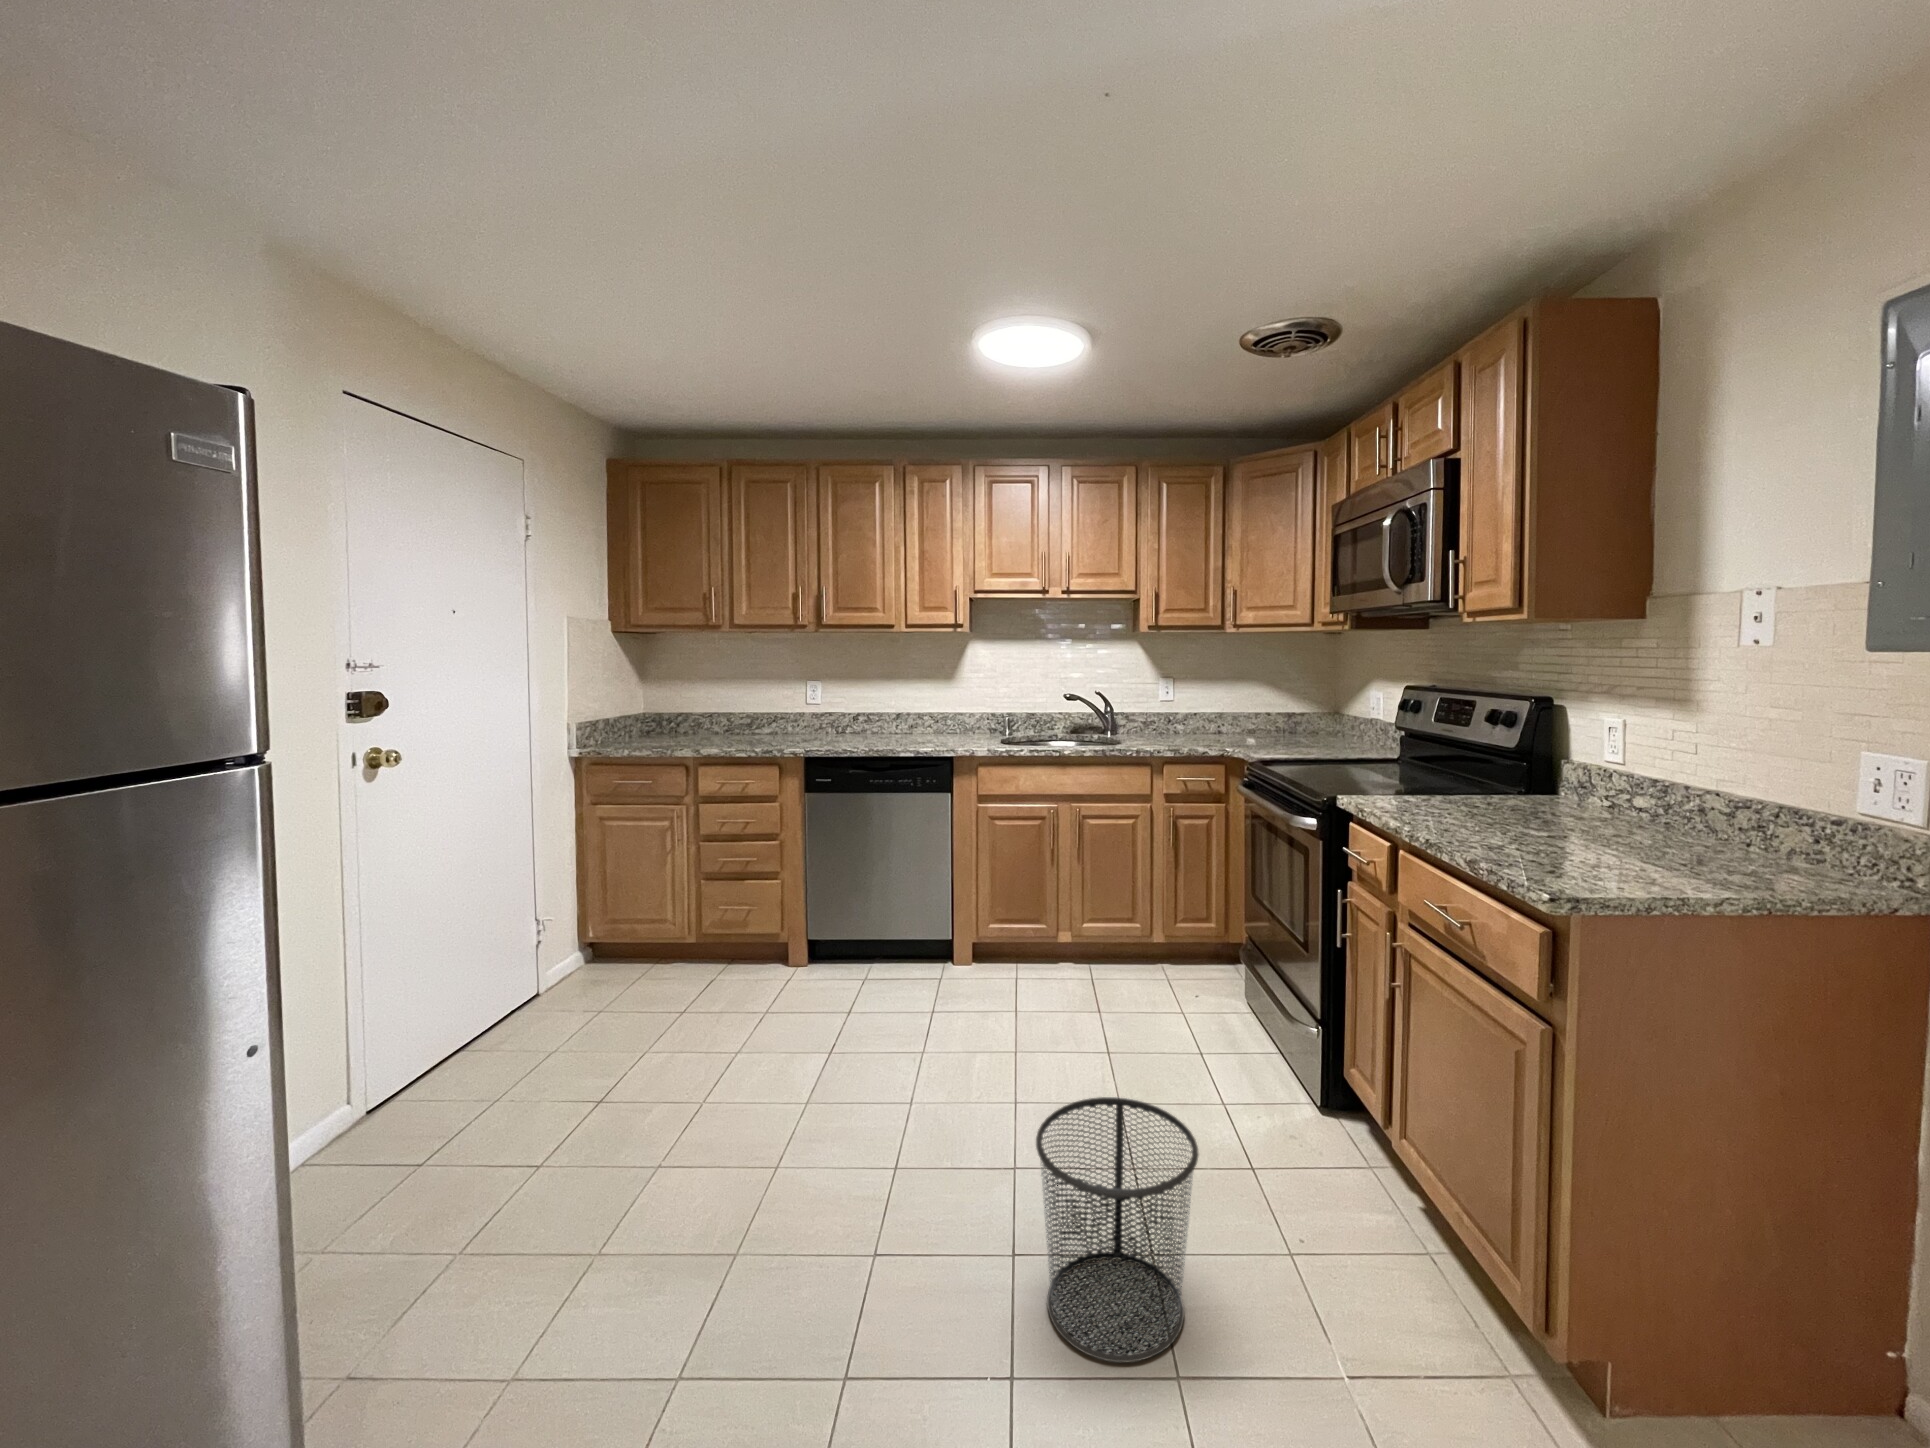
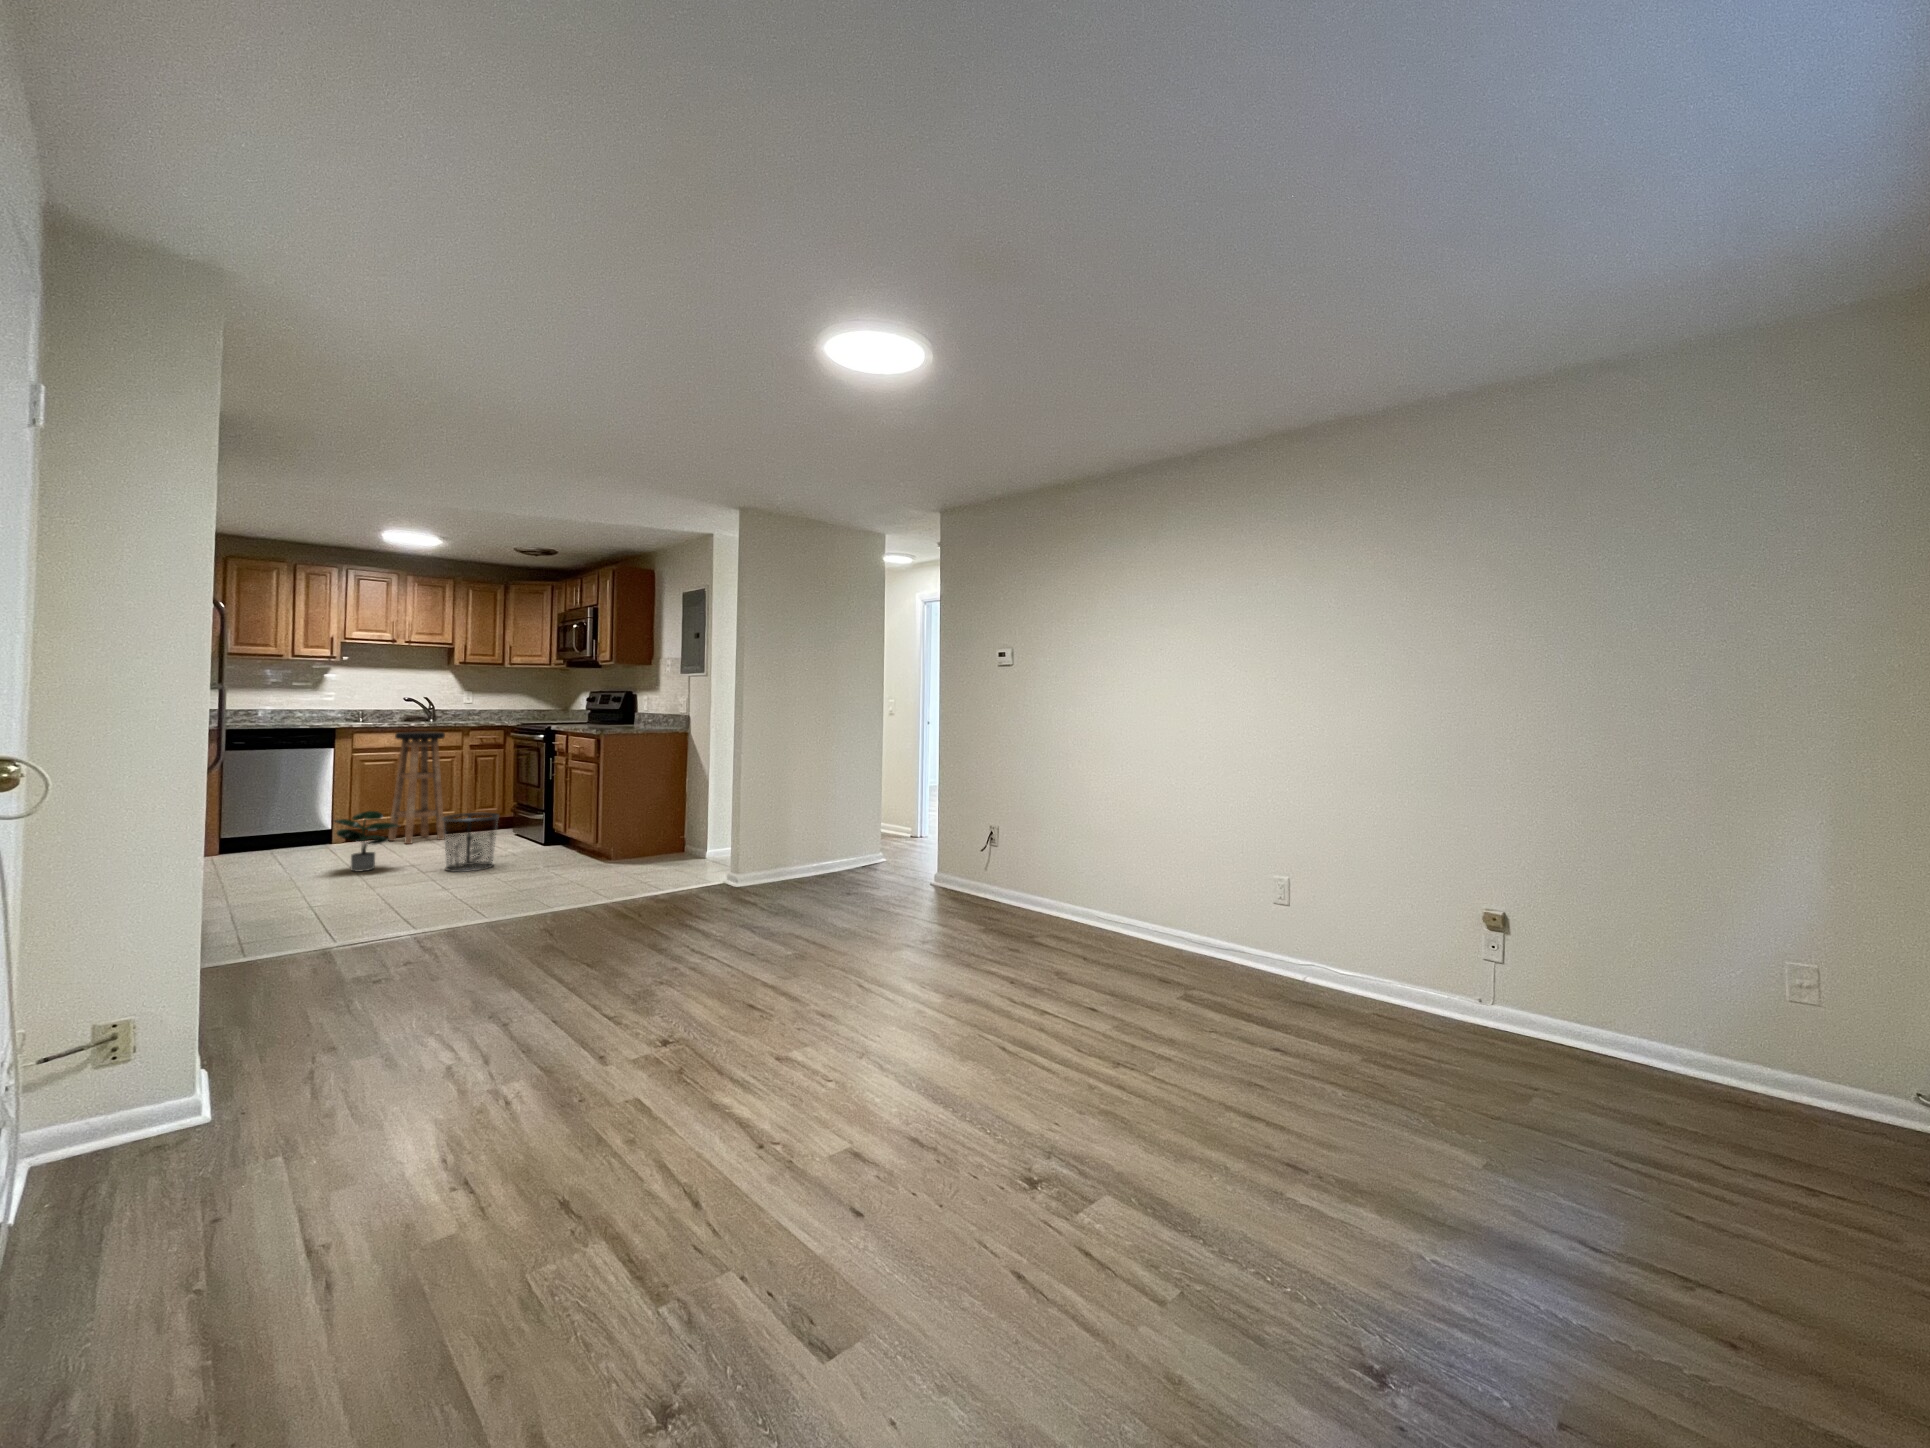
bar stool: none [1025,769,1116,1016] -> present [388,732,445,844]
potted plant: none [820,1010,964,1198] -> present [334,811,398,872]

